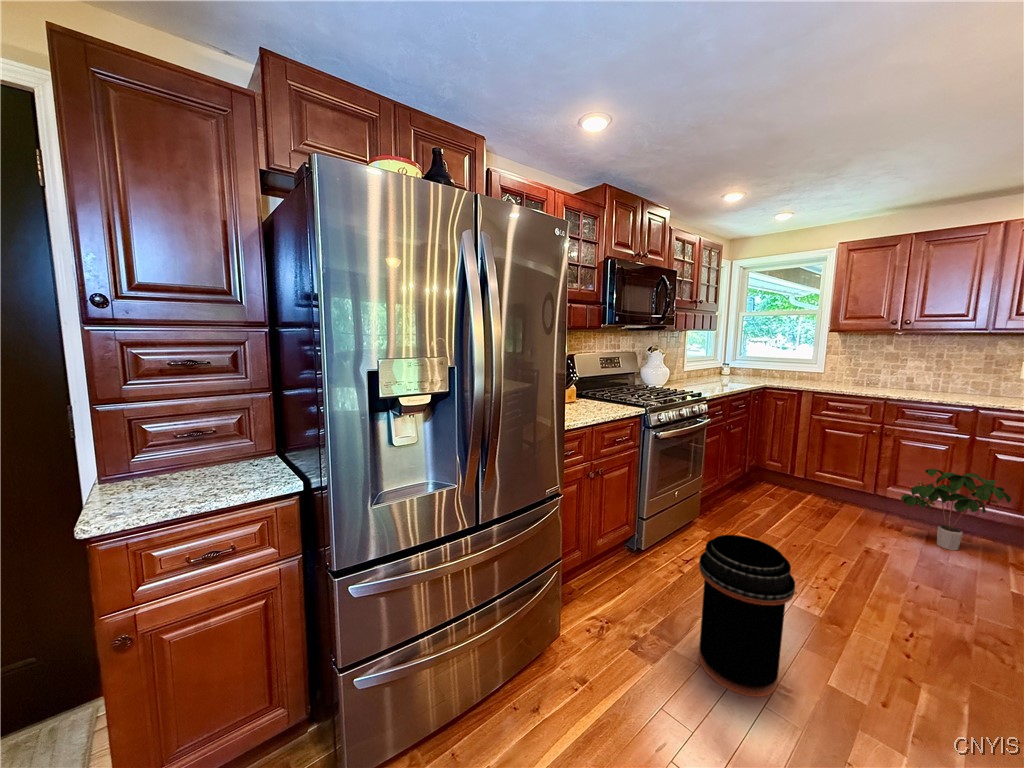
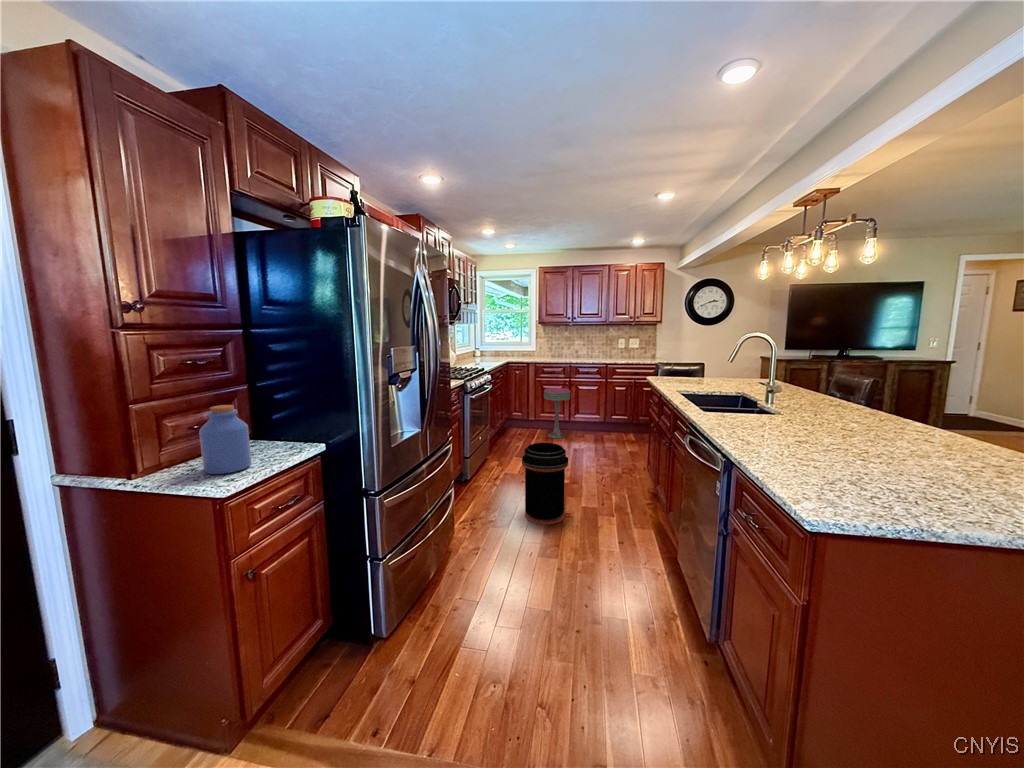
jar: none [132,416,198,501] -> present [199,405,251,474]
bar stool: none [820,435,877,521] -> present [544,388,570,438]
potted plant: present [901,468,1011,550] -> none [583,398,623,441]

